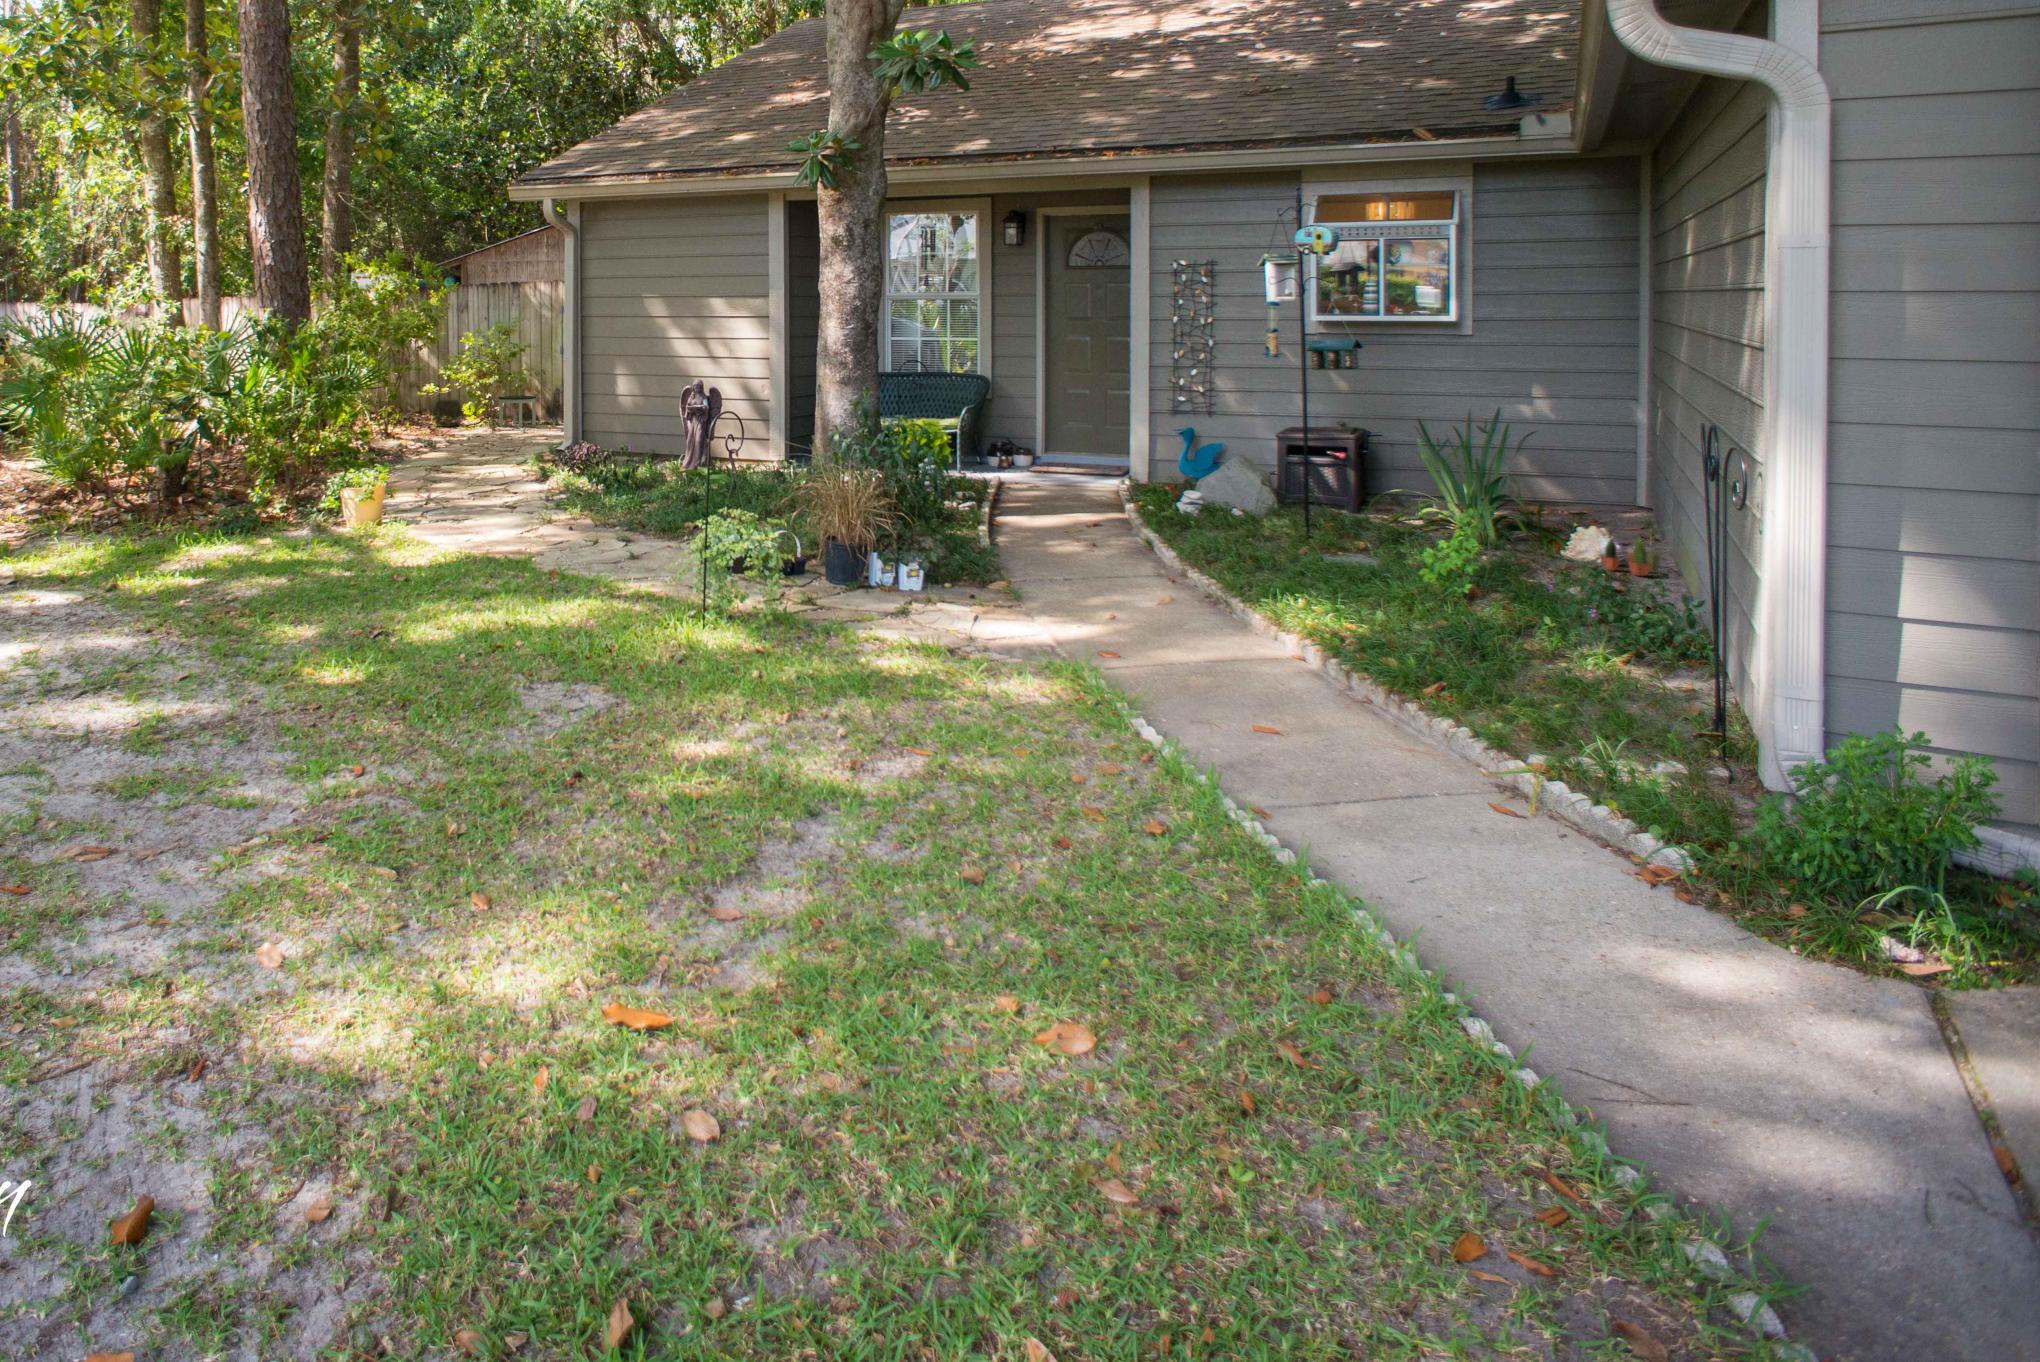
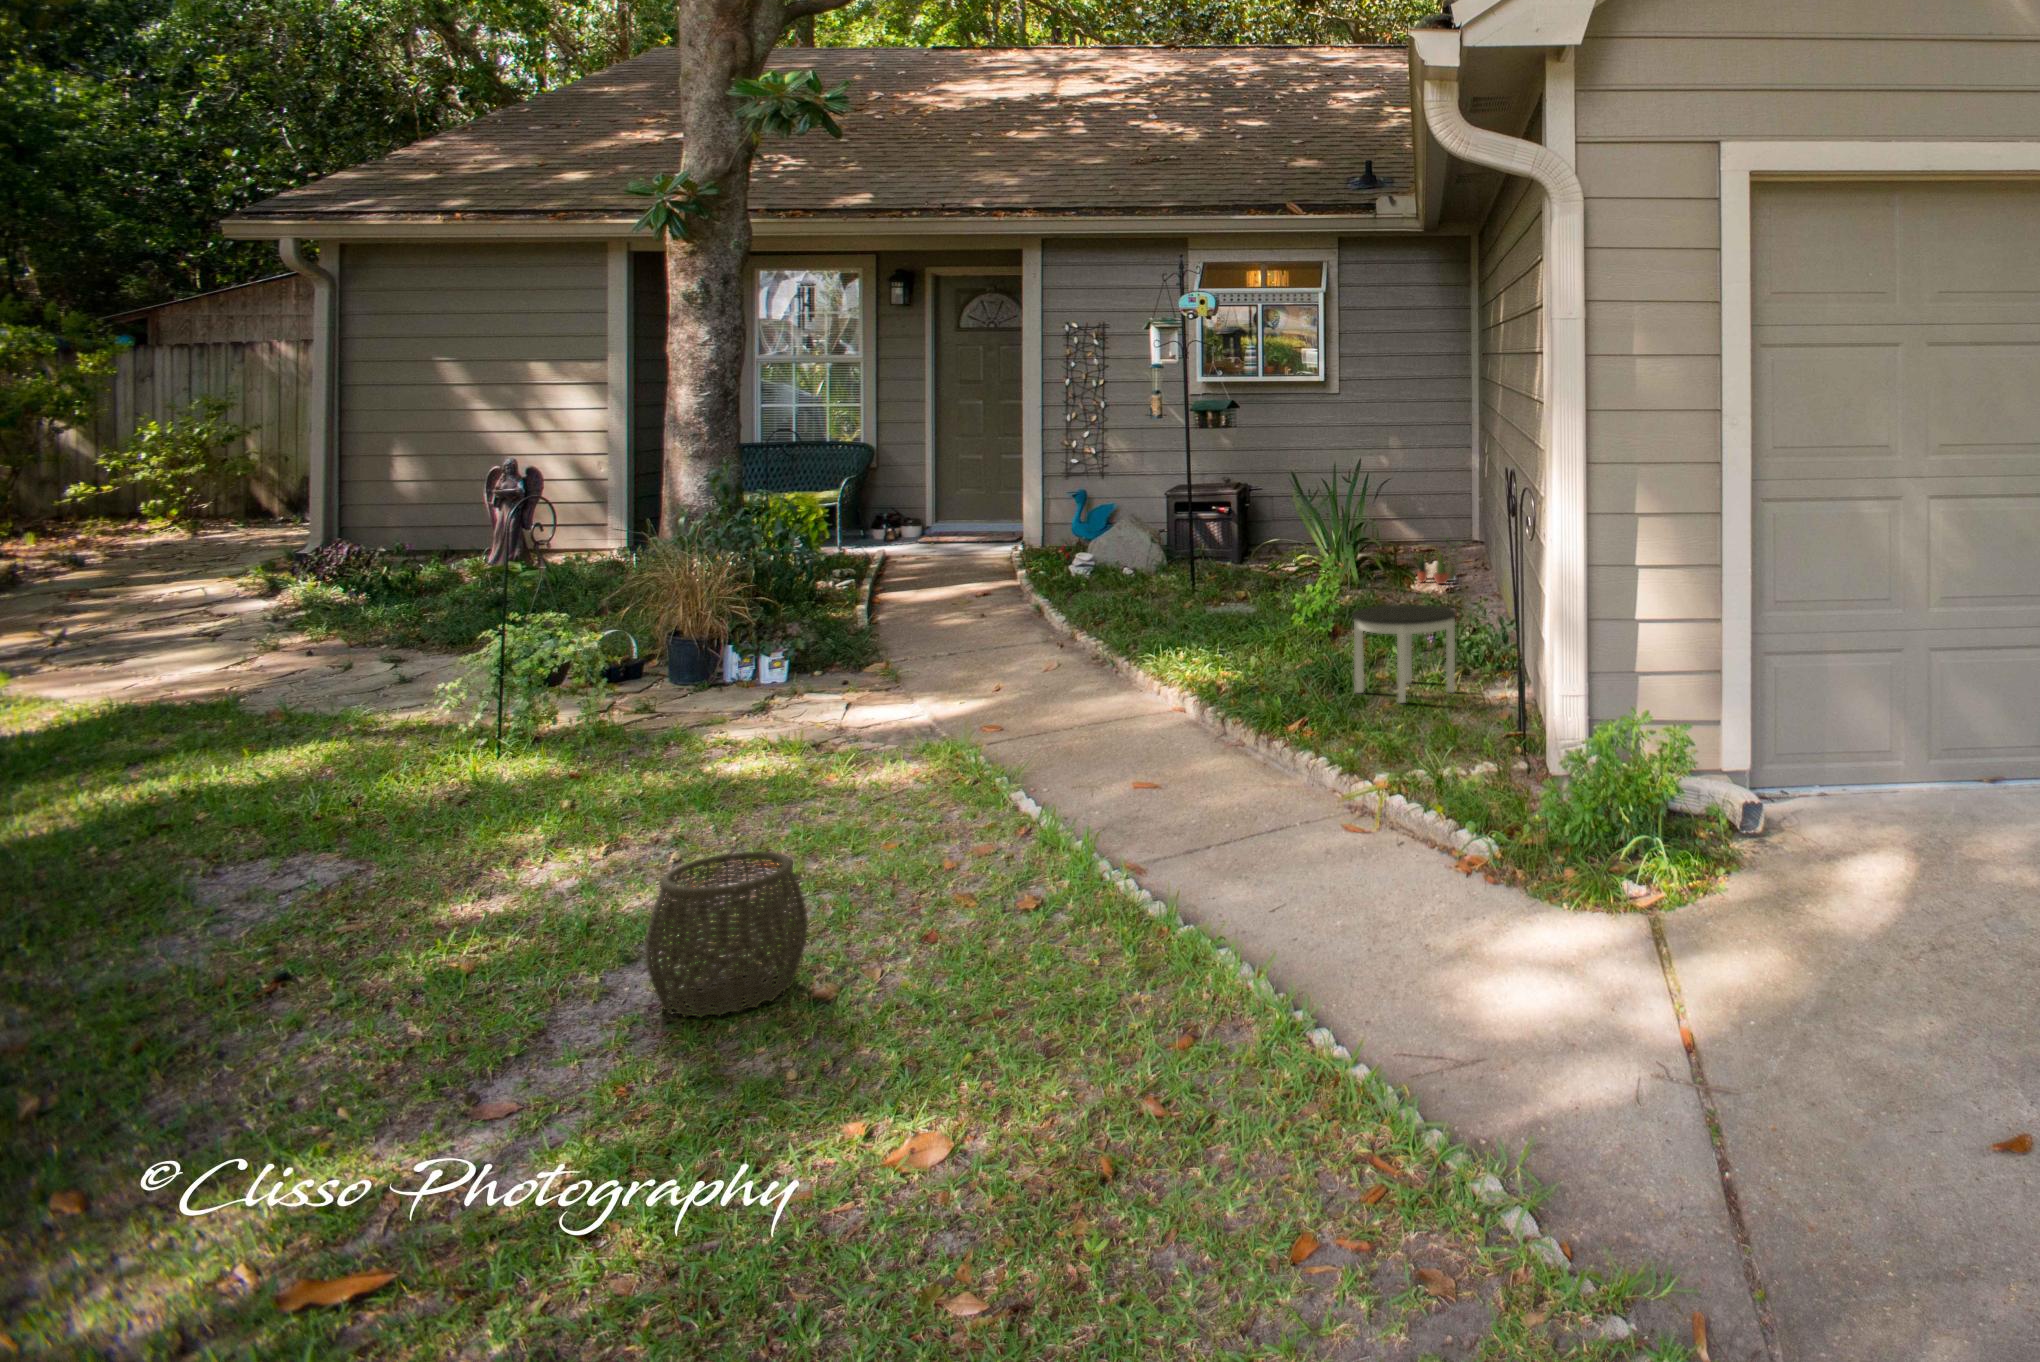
round table: present [498,396,536,427] -> present [1352,605,1456,703]
woven basket: present [433,400,463,427] -> present [644,852,809,1017]

